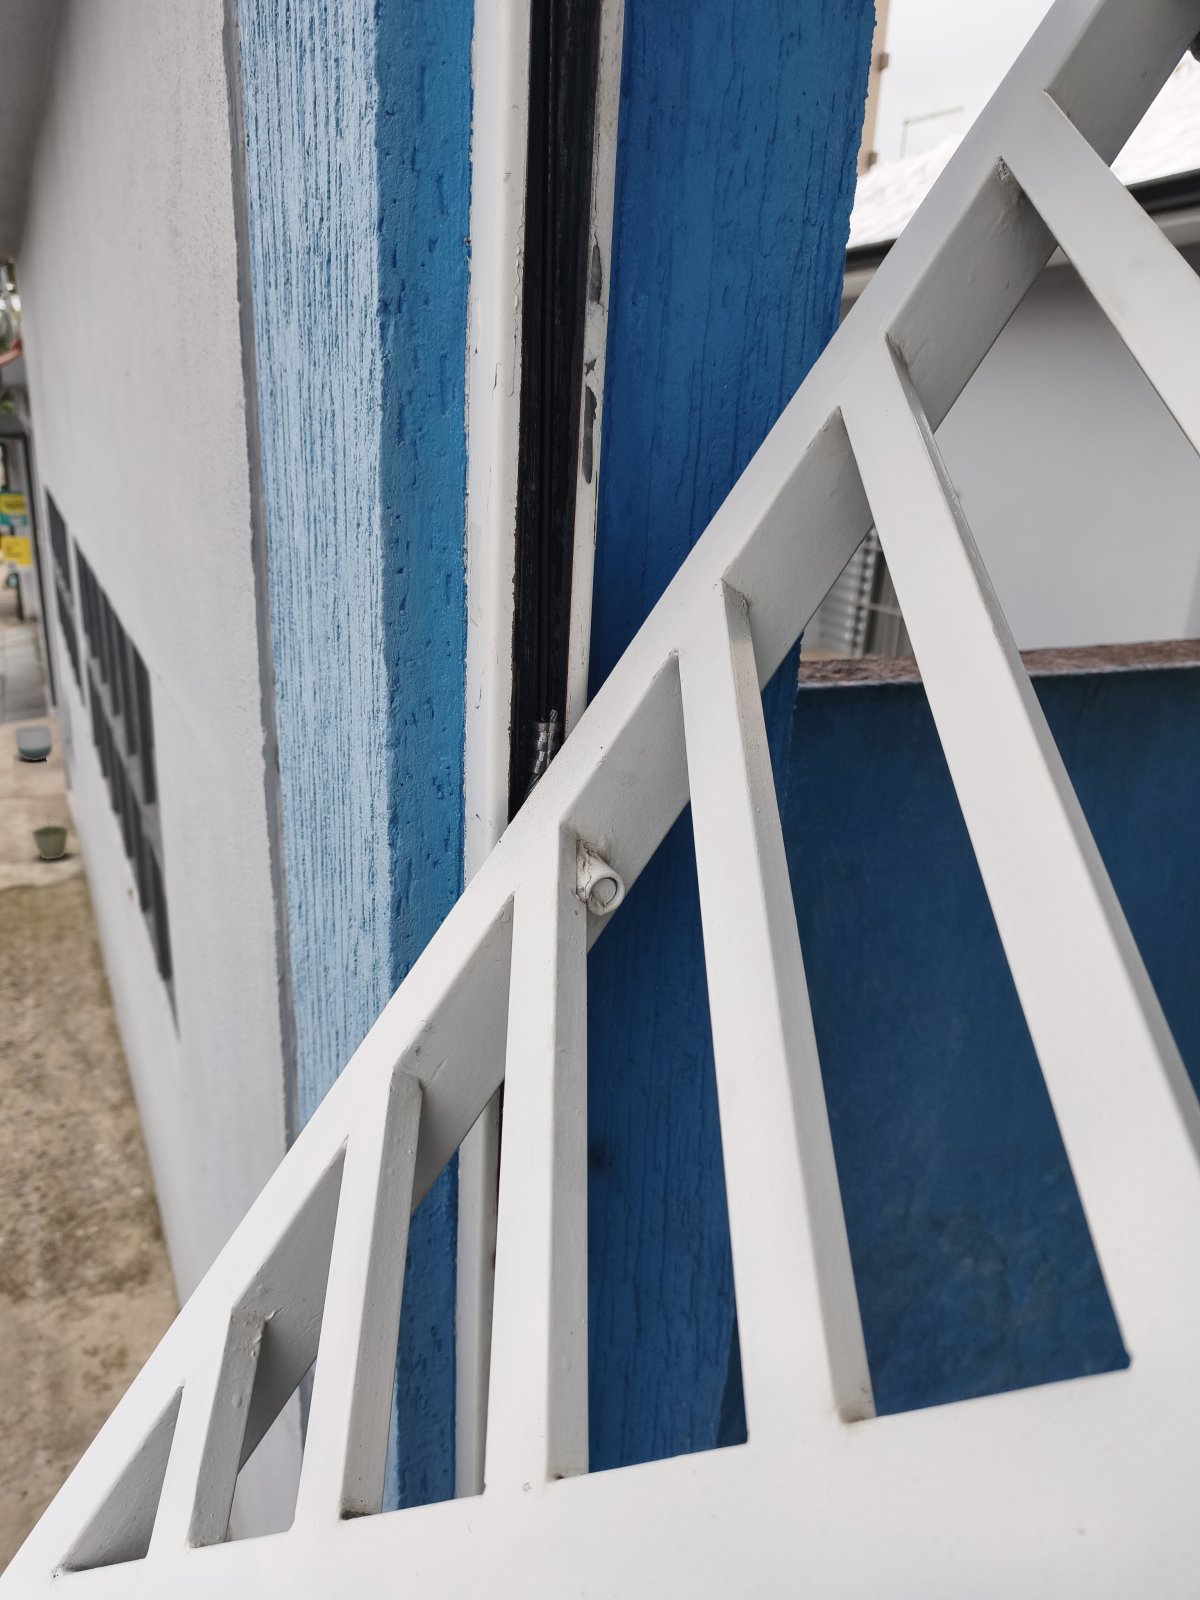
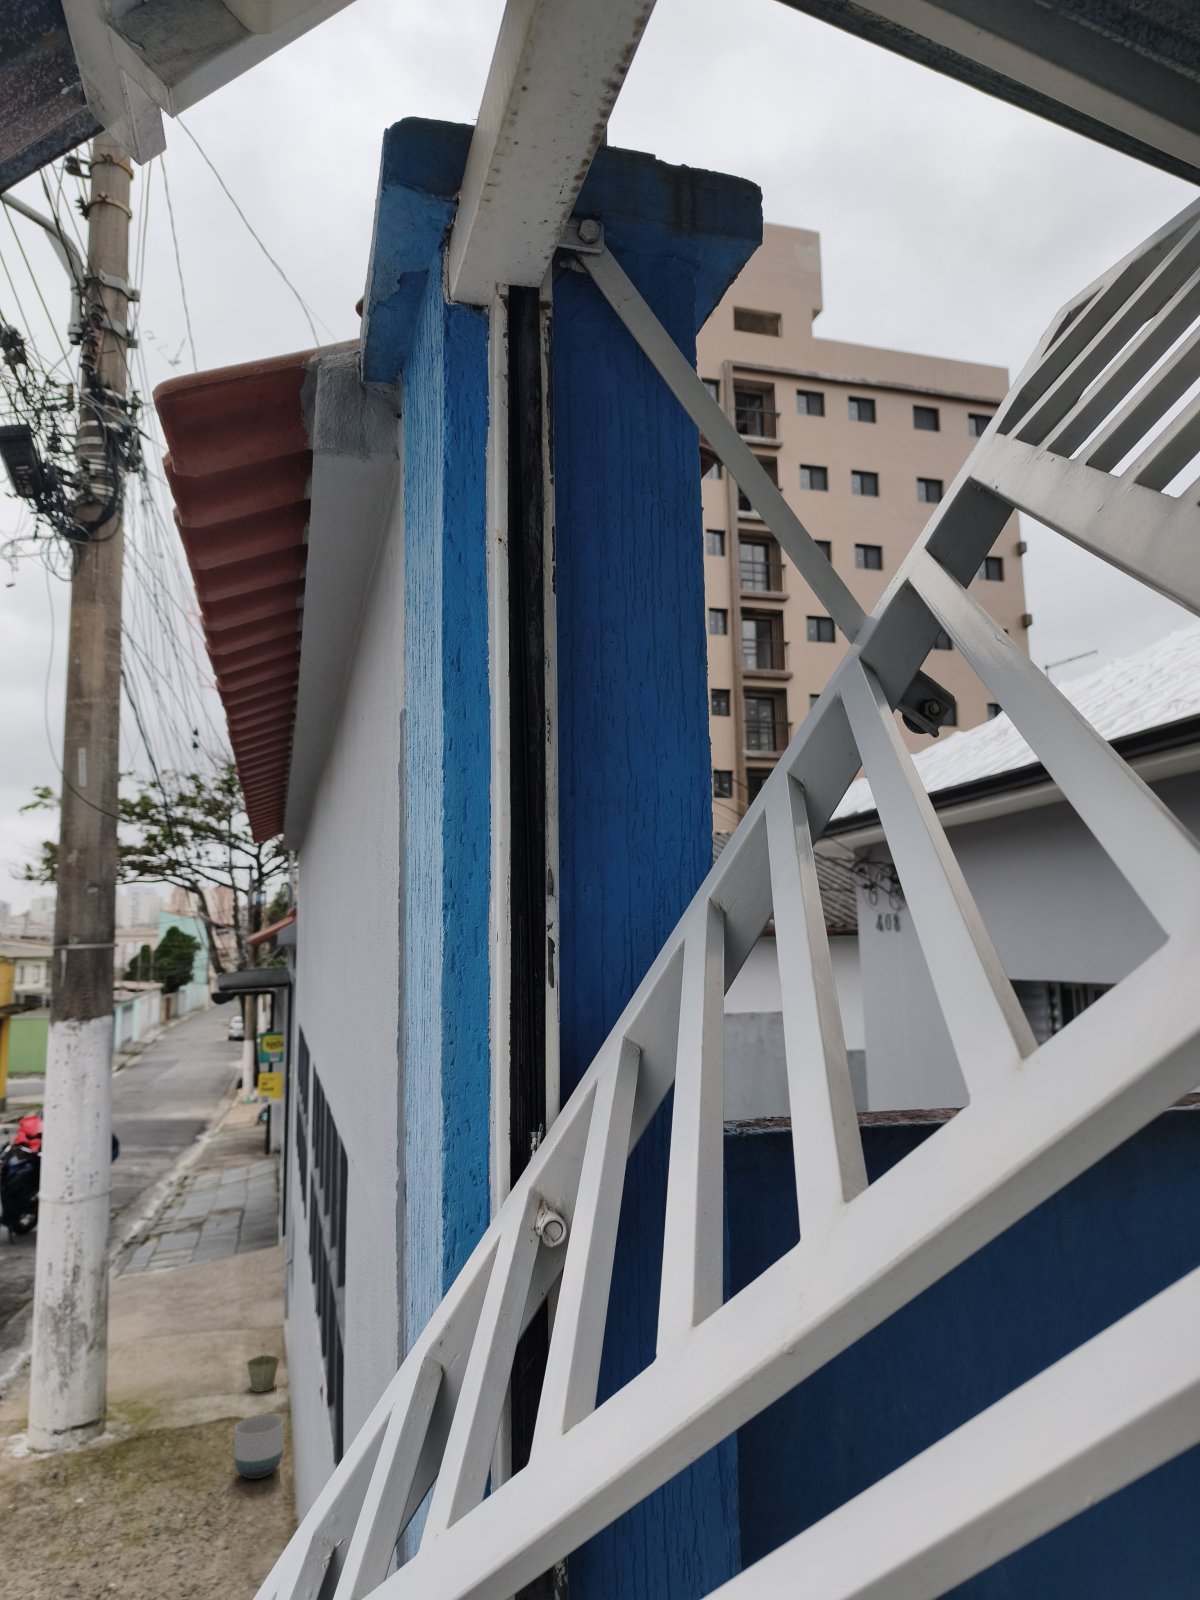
planter: present [15,725,52,761] -> present [234,1414,284,1479]

